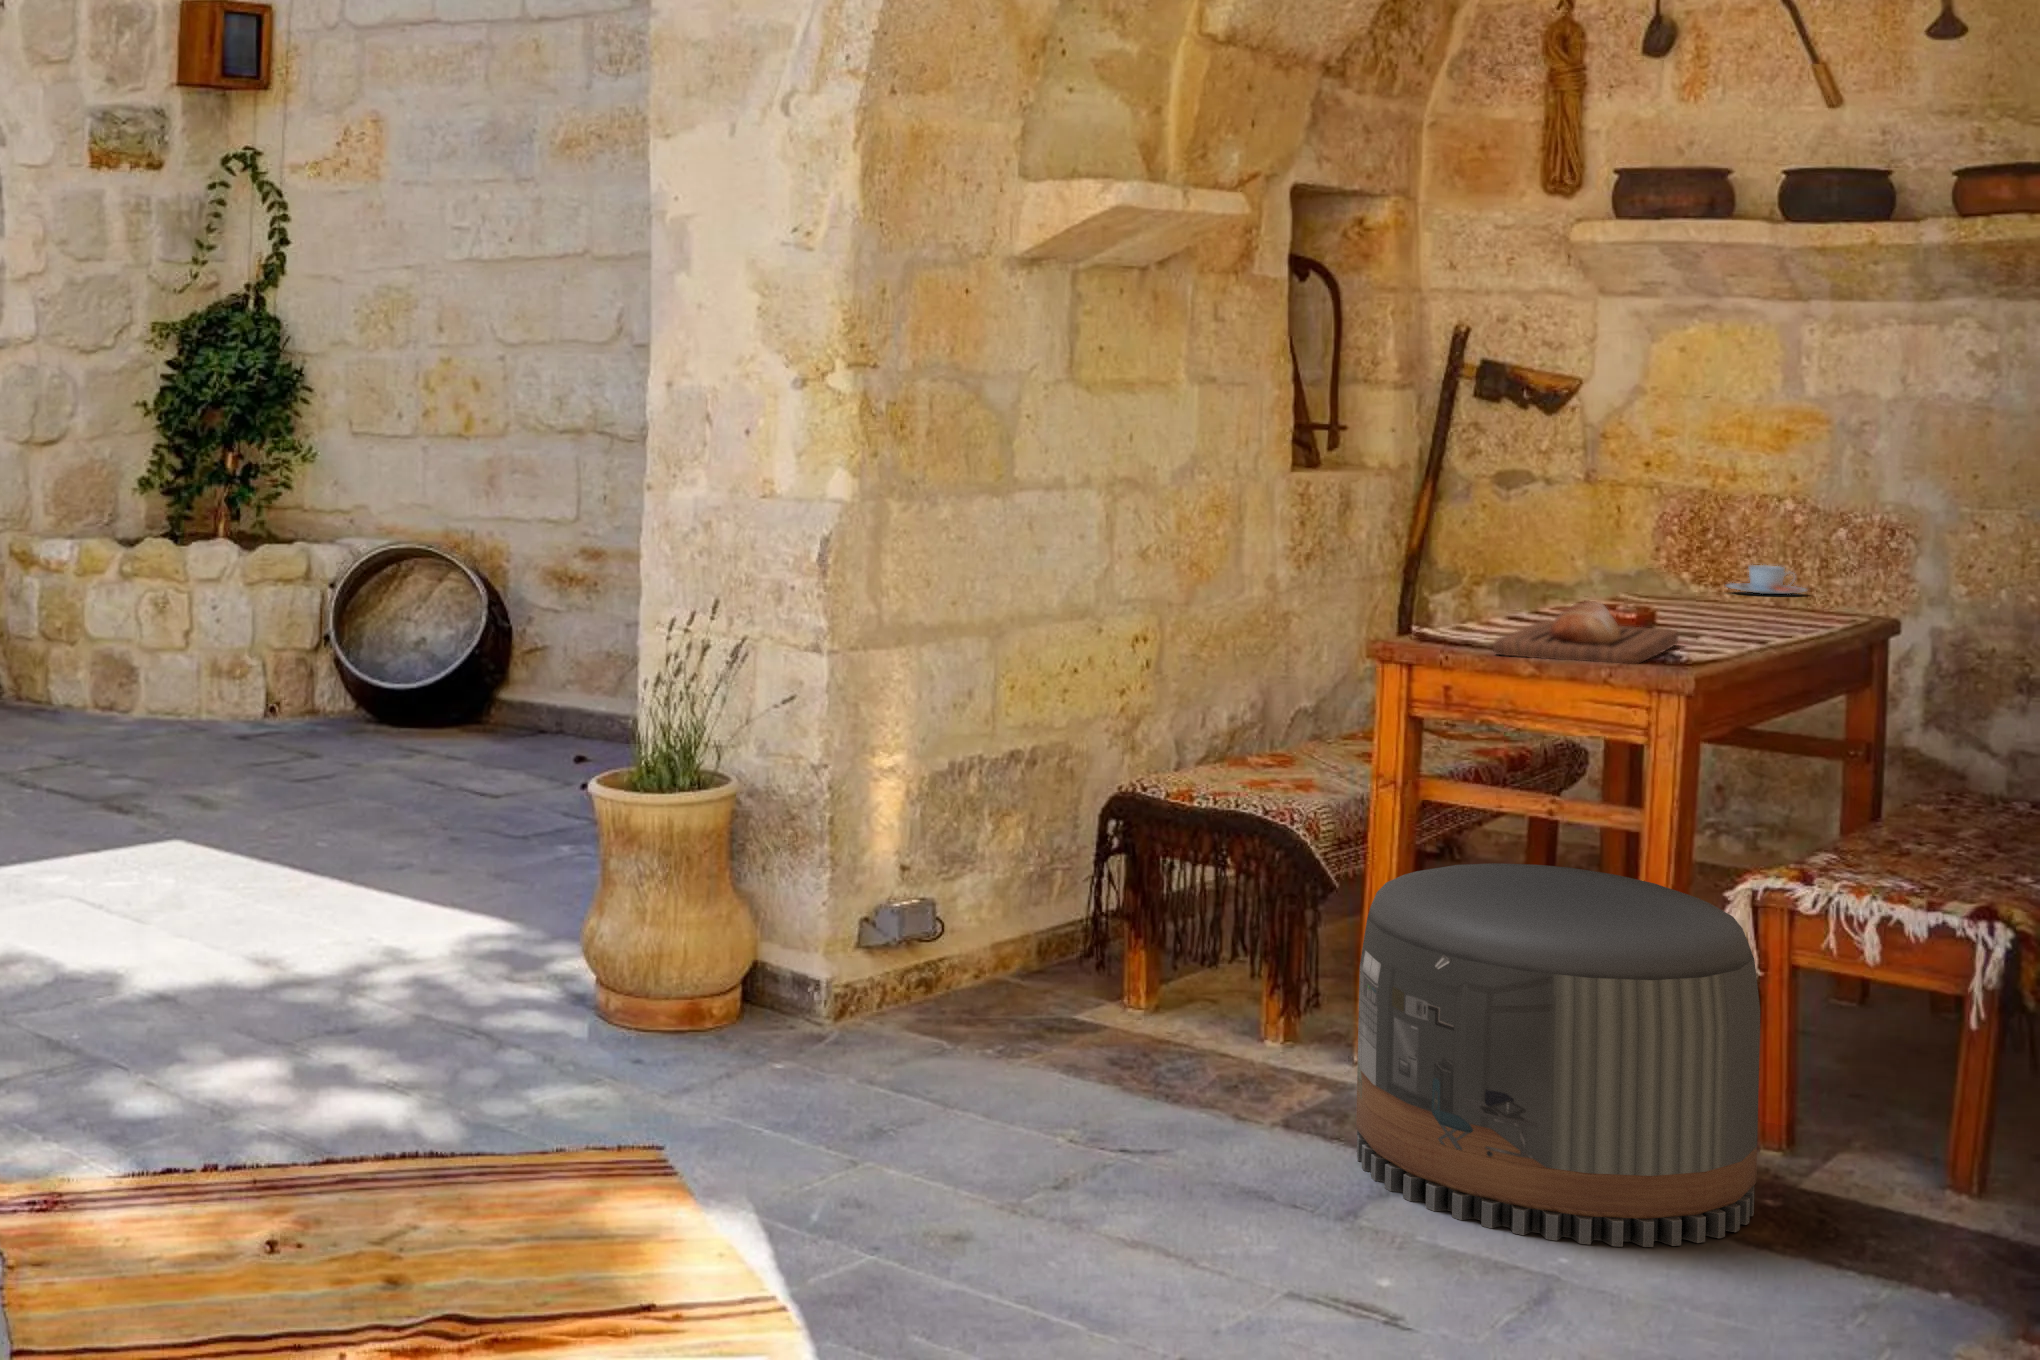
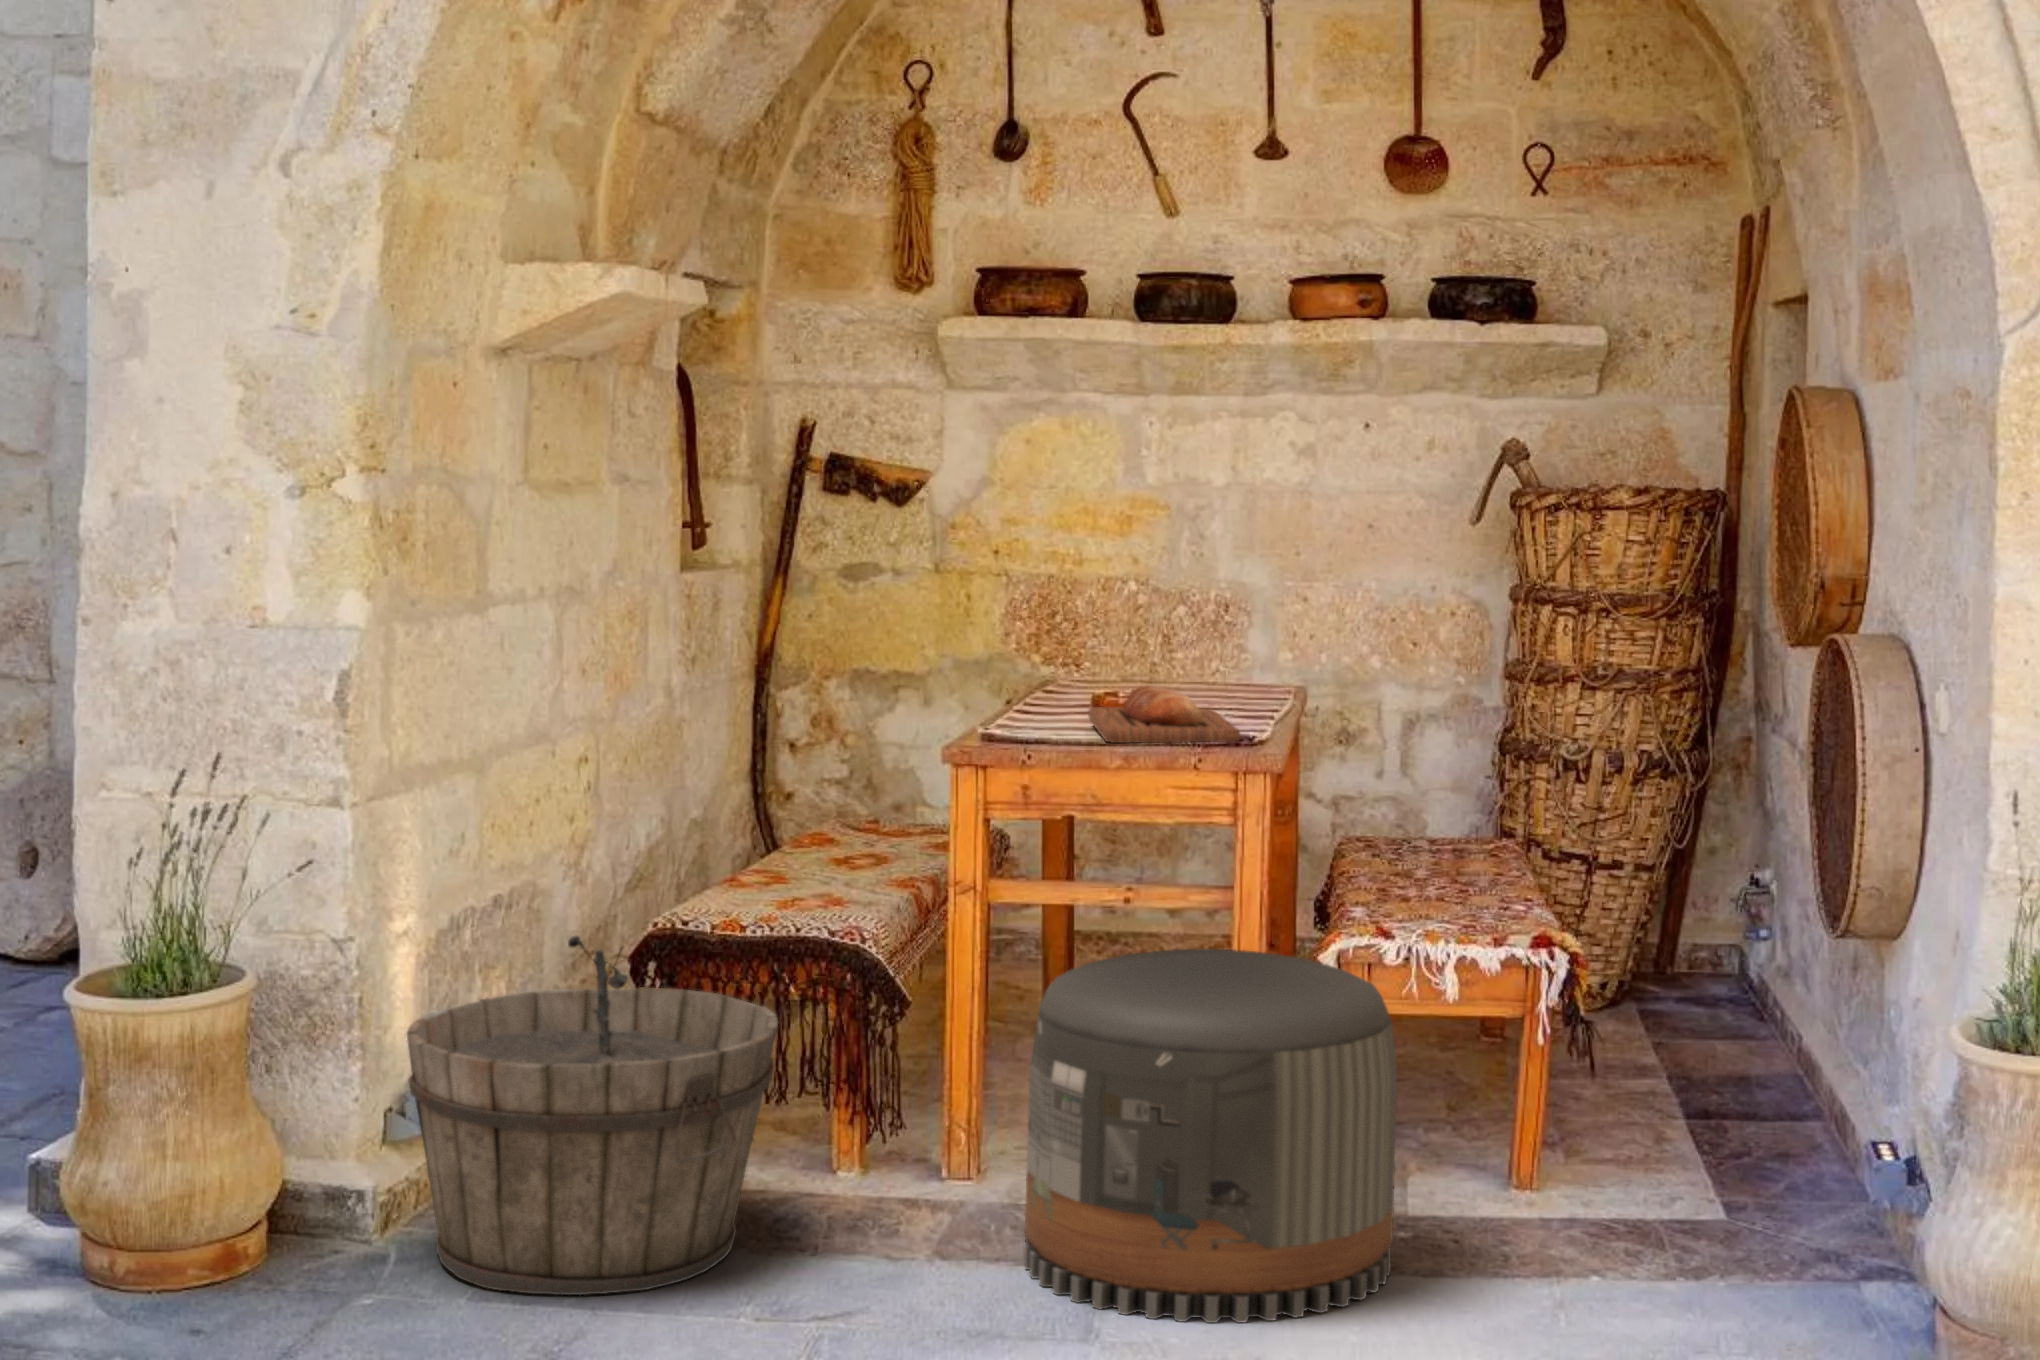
teacup: present [1727,565,1806,594] -> none [1076,649,1146,676]
wooden bucket: none [855,782,1168,1087] -> present [407,936,778,1295]

